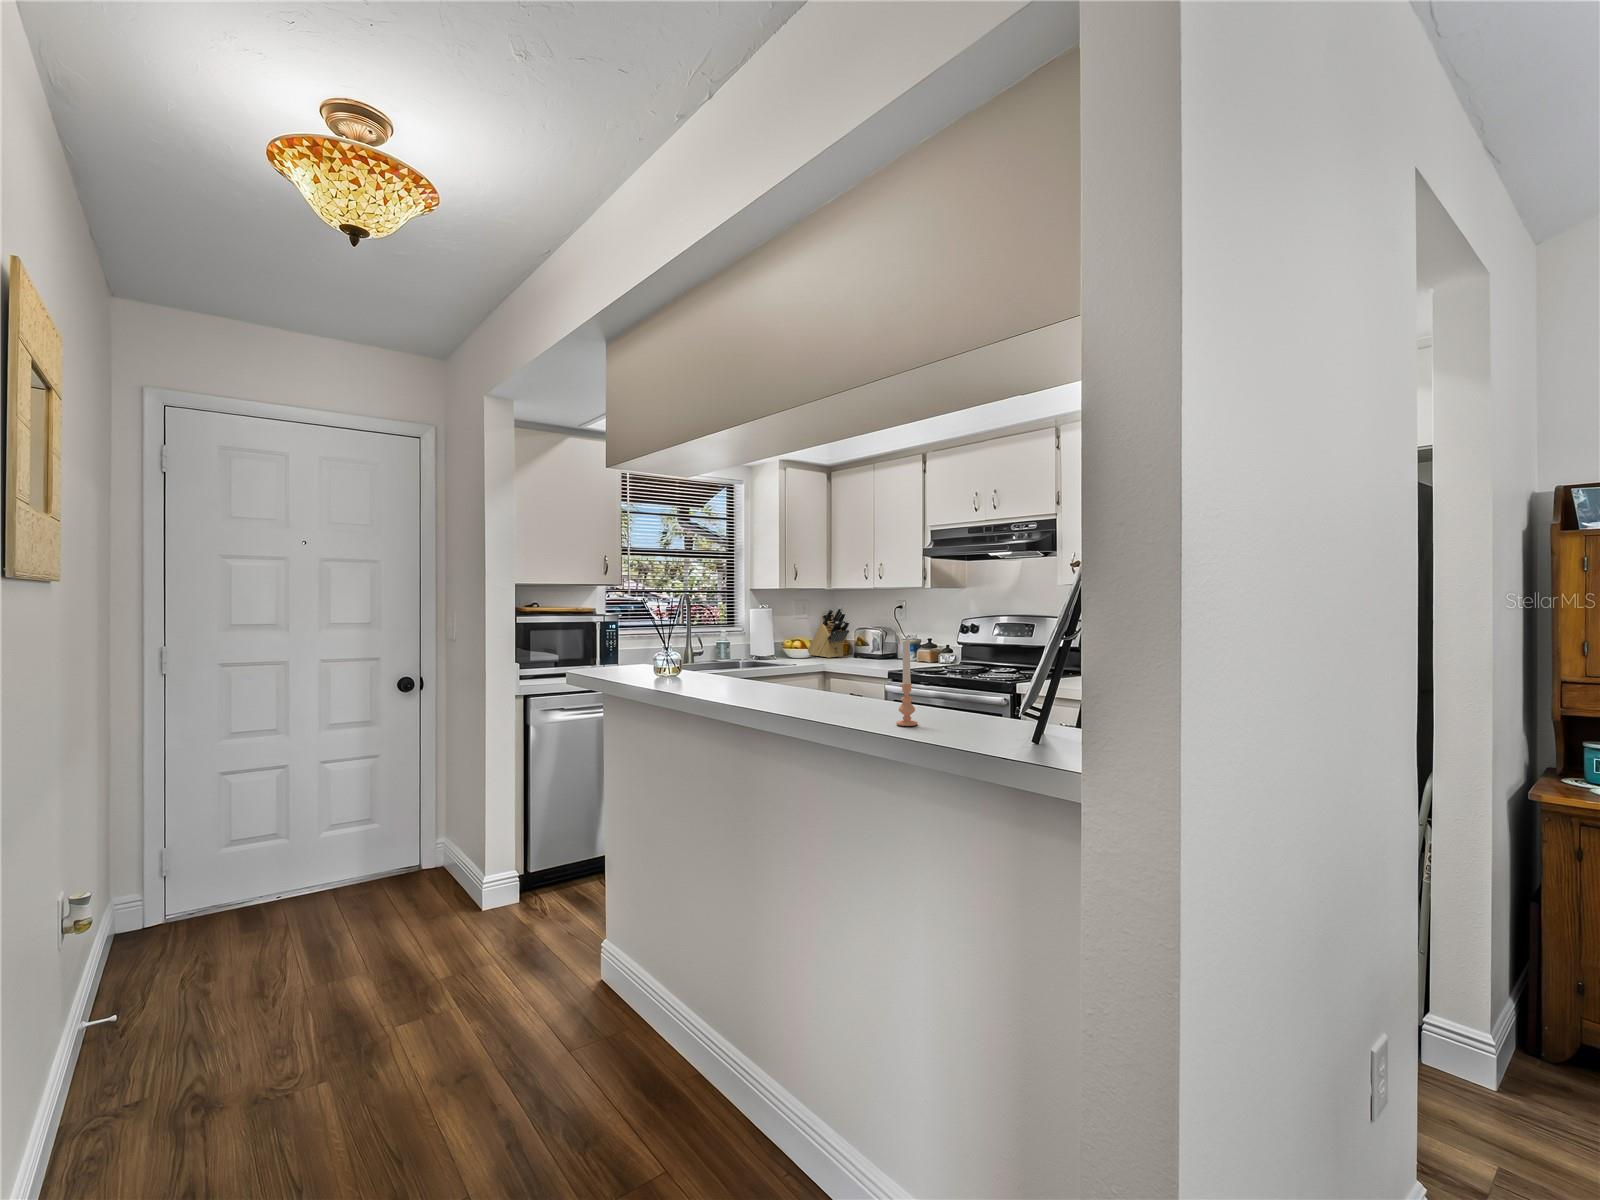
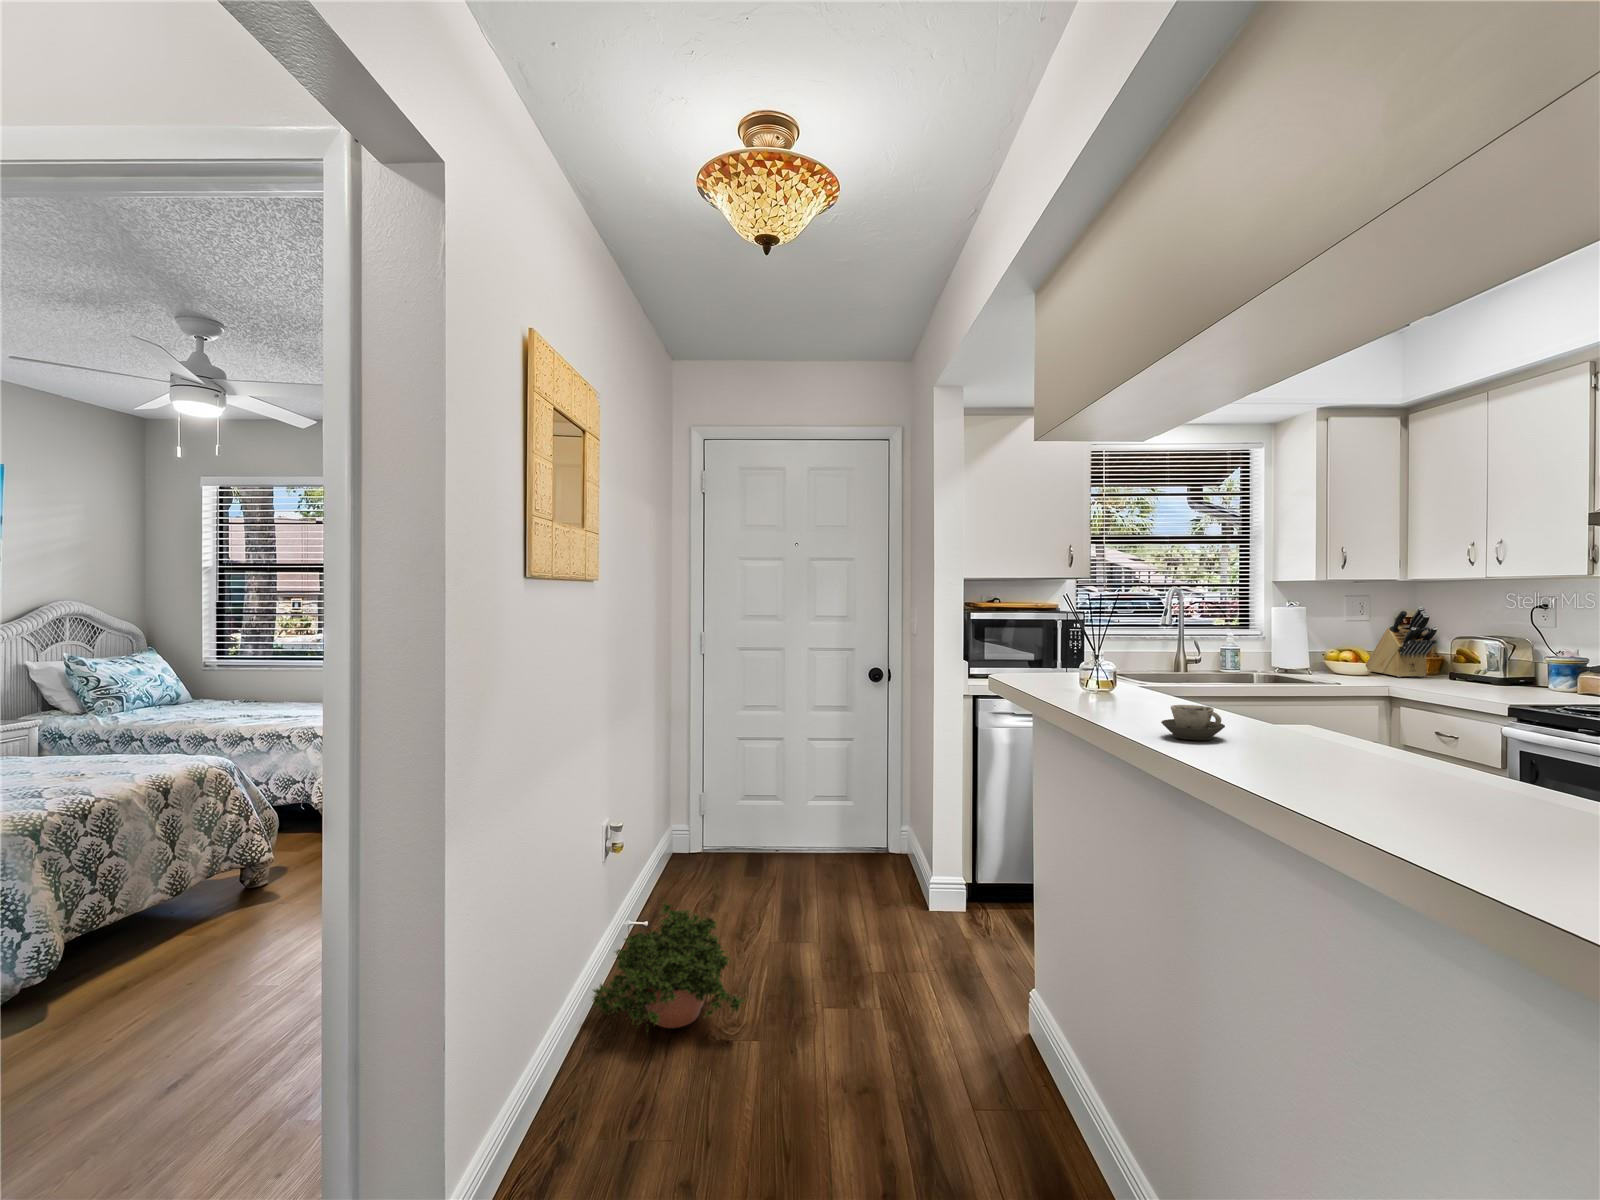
candle: present [896,640,918,726] -> none [1420,680,1474,851]
cup: none [736,674,775,697] -> present [1161,705,1225,740]
potted plant: none [73,963,318,1126] -> present [592,903,744,1032]

